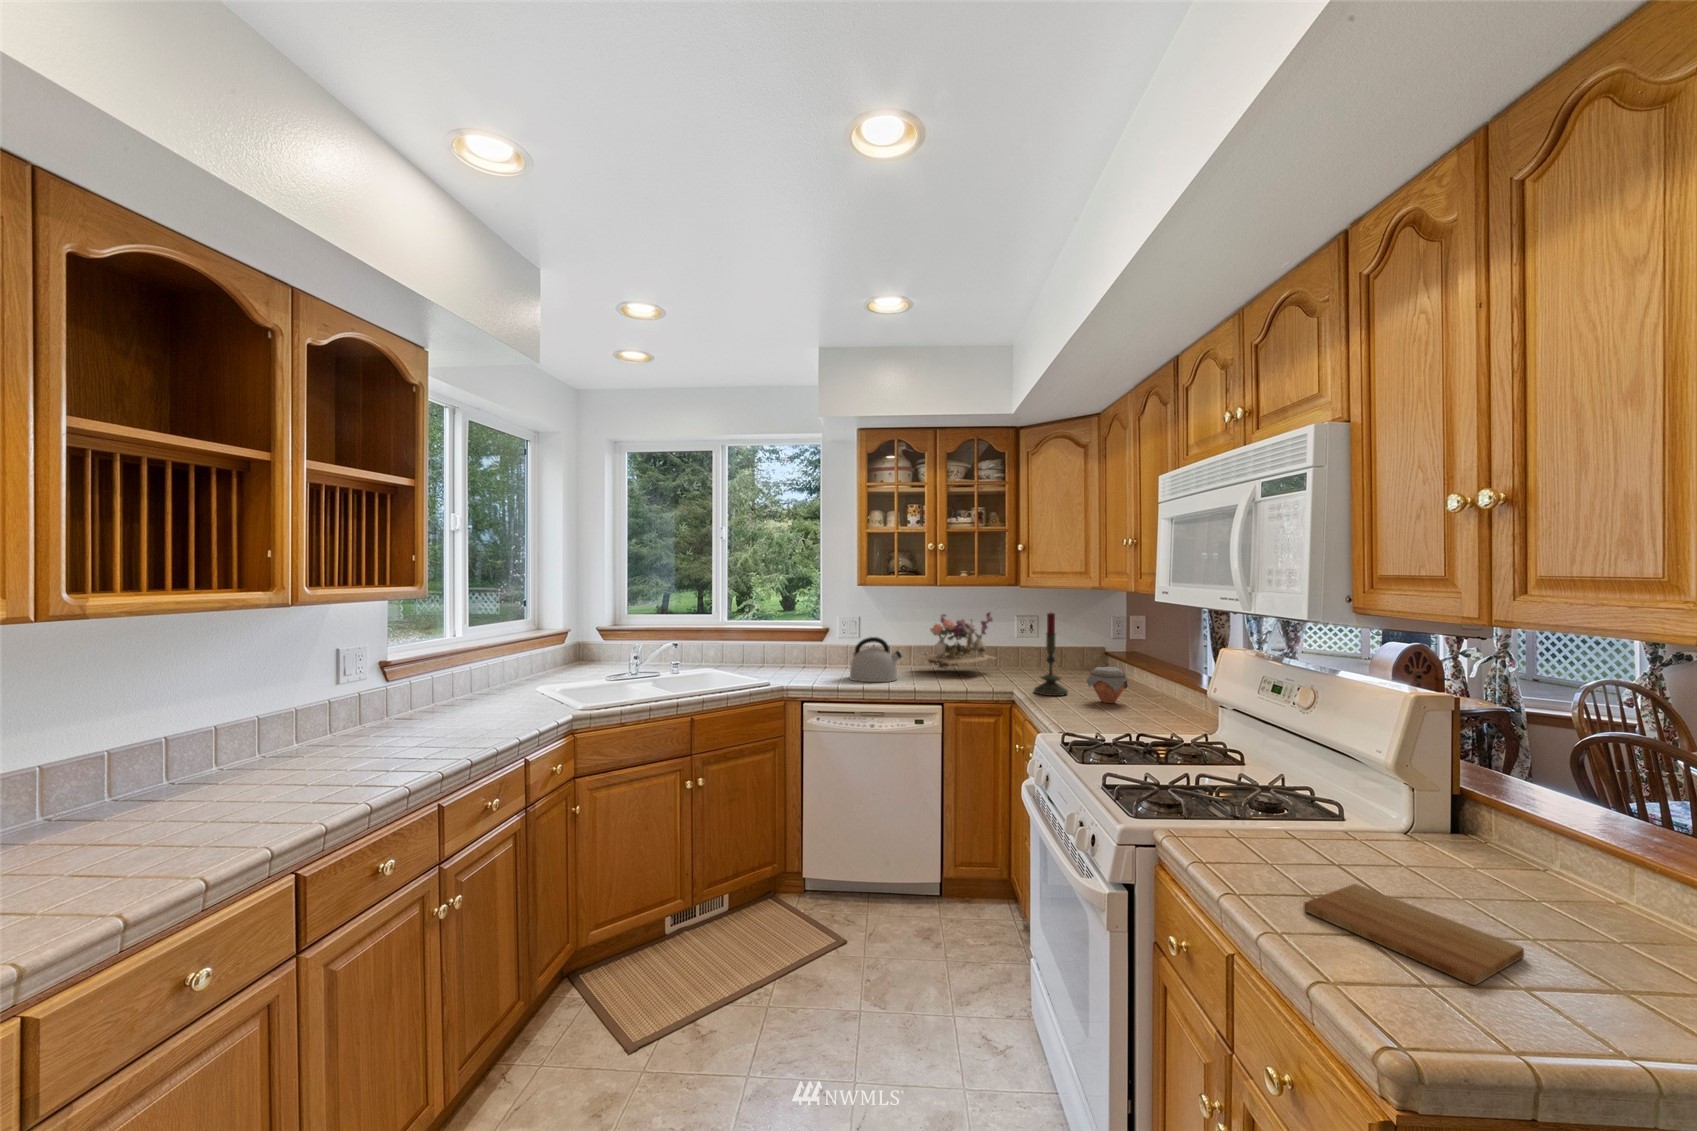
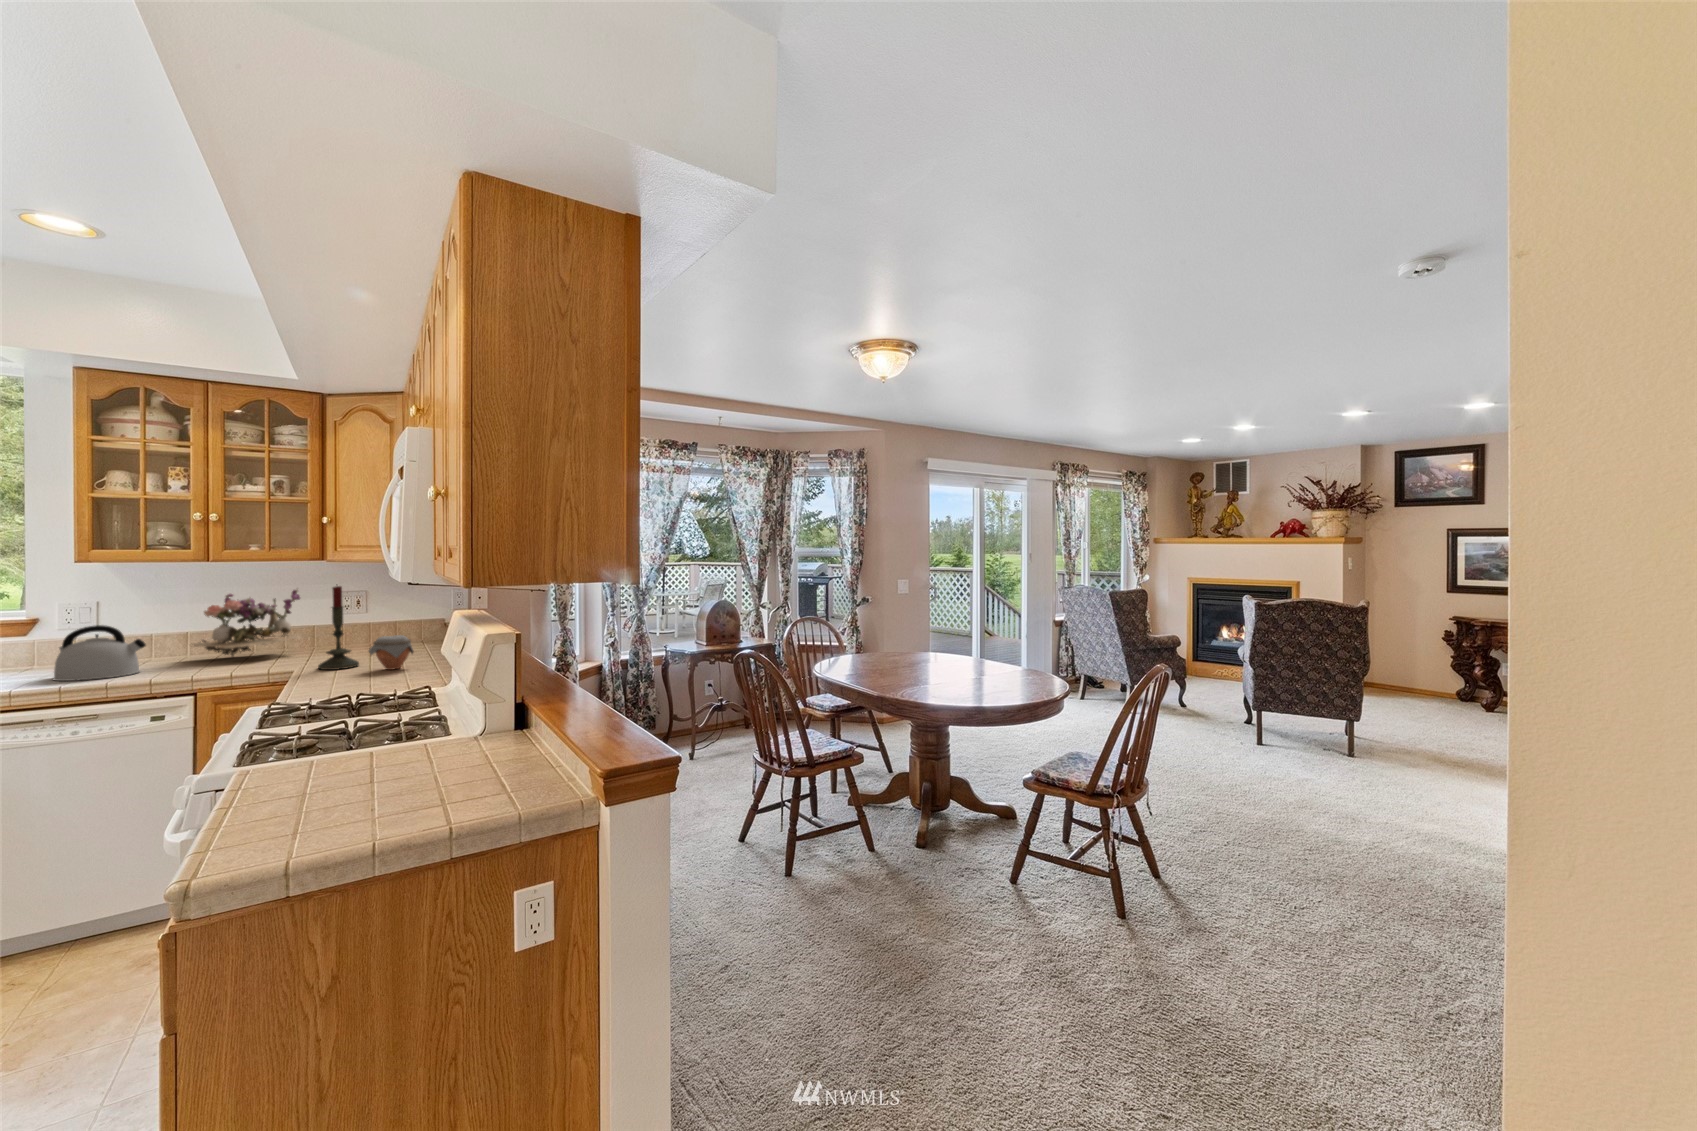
cutting board: present [1304,884,1524,985] -> none [292,775,433,821]

